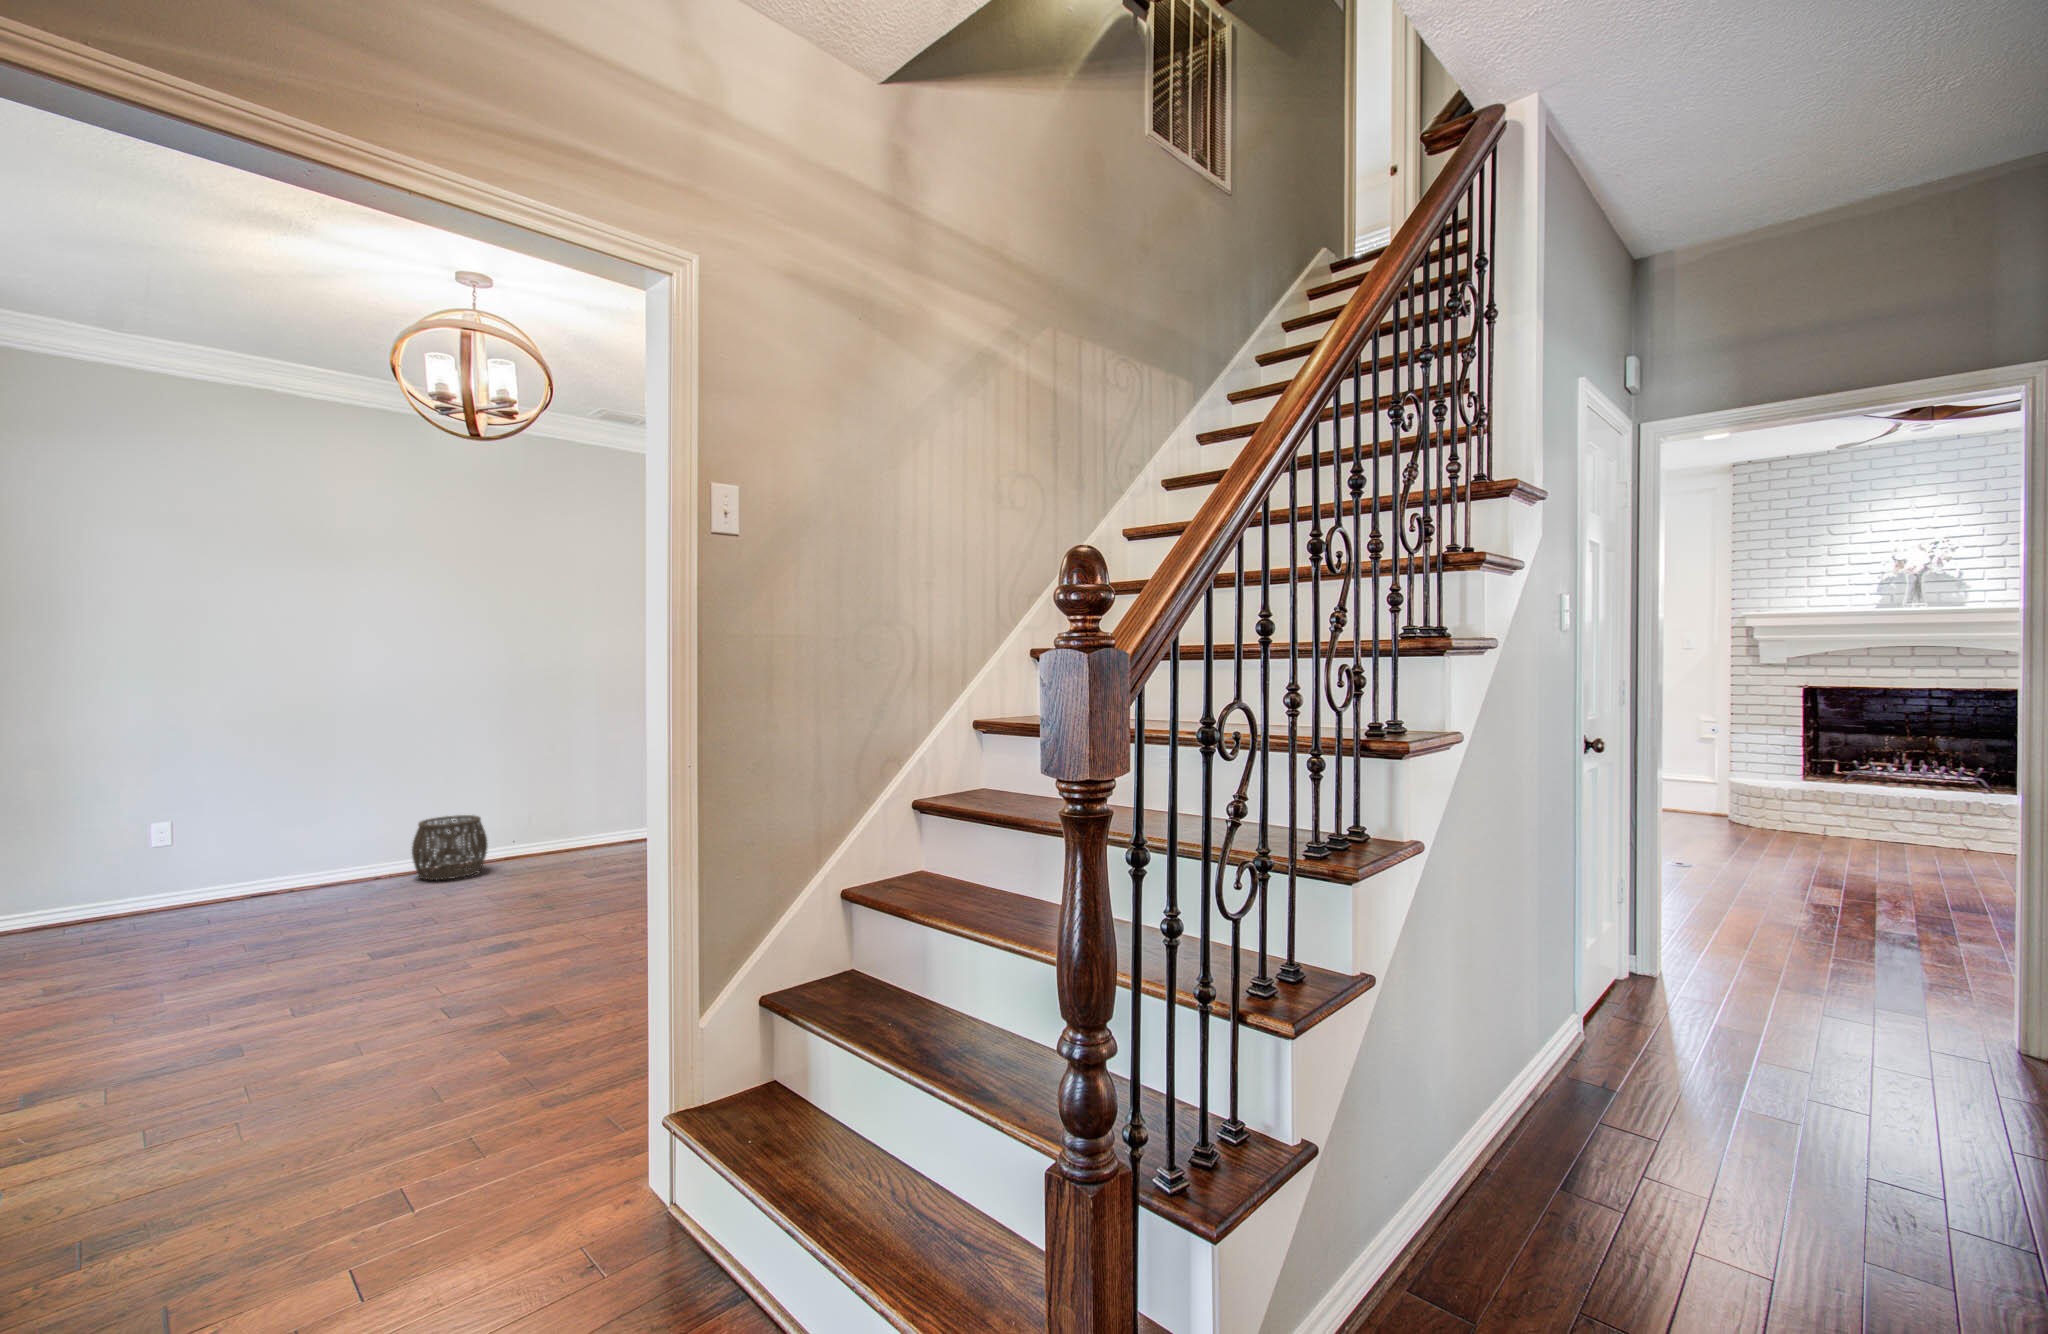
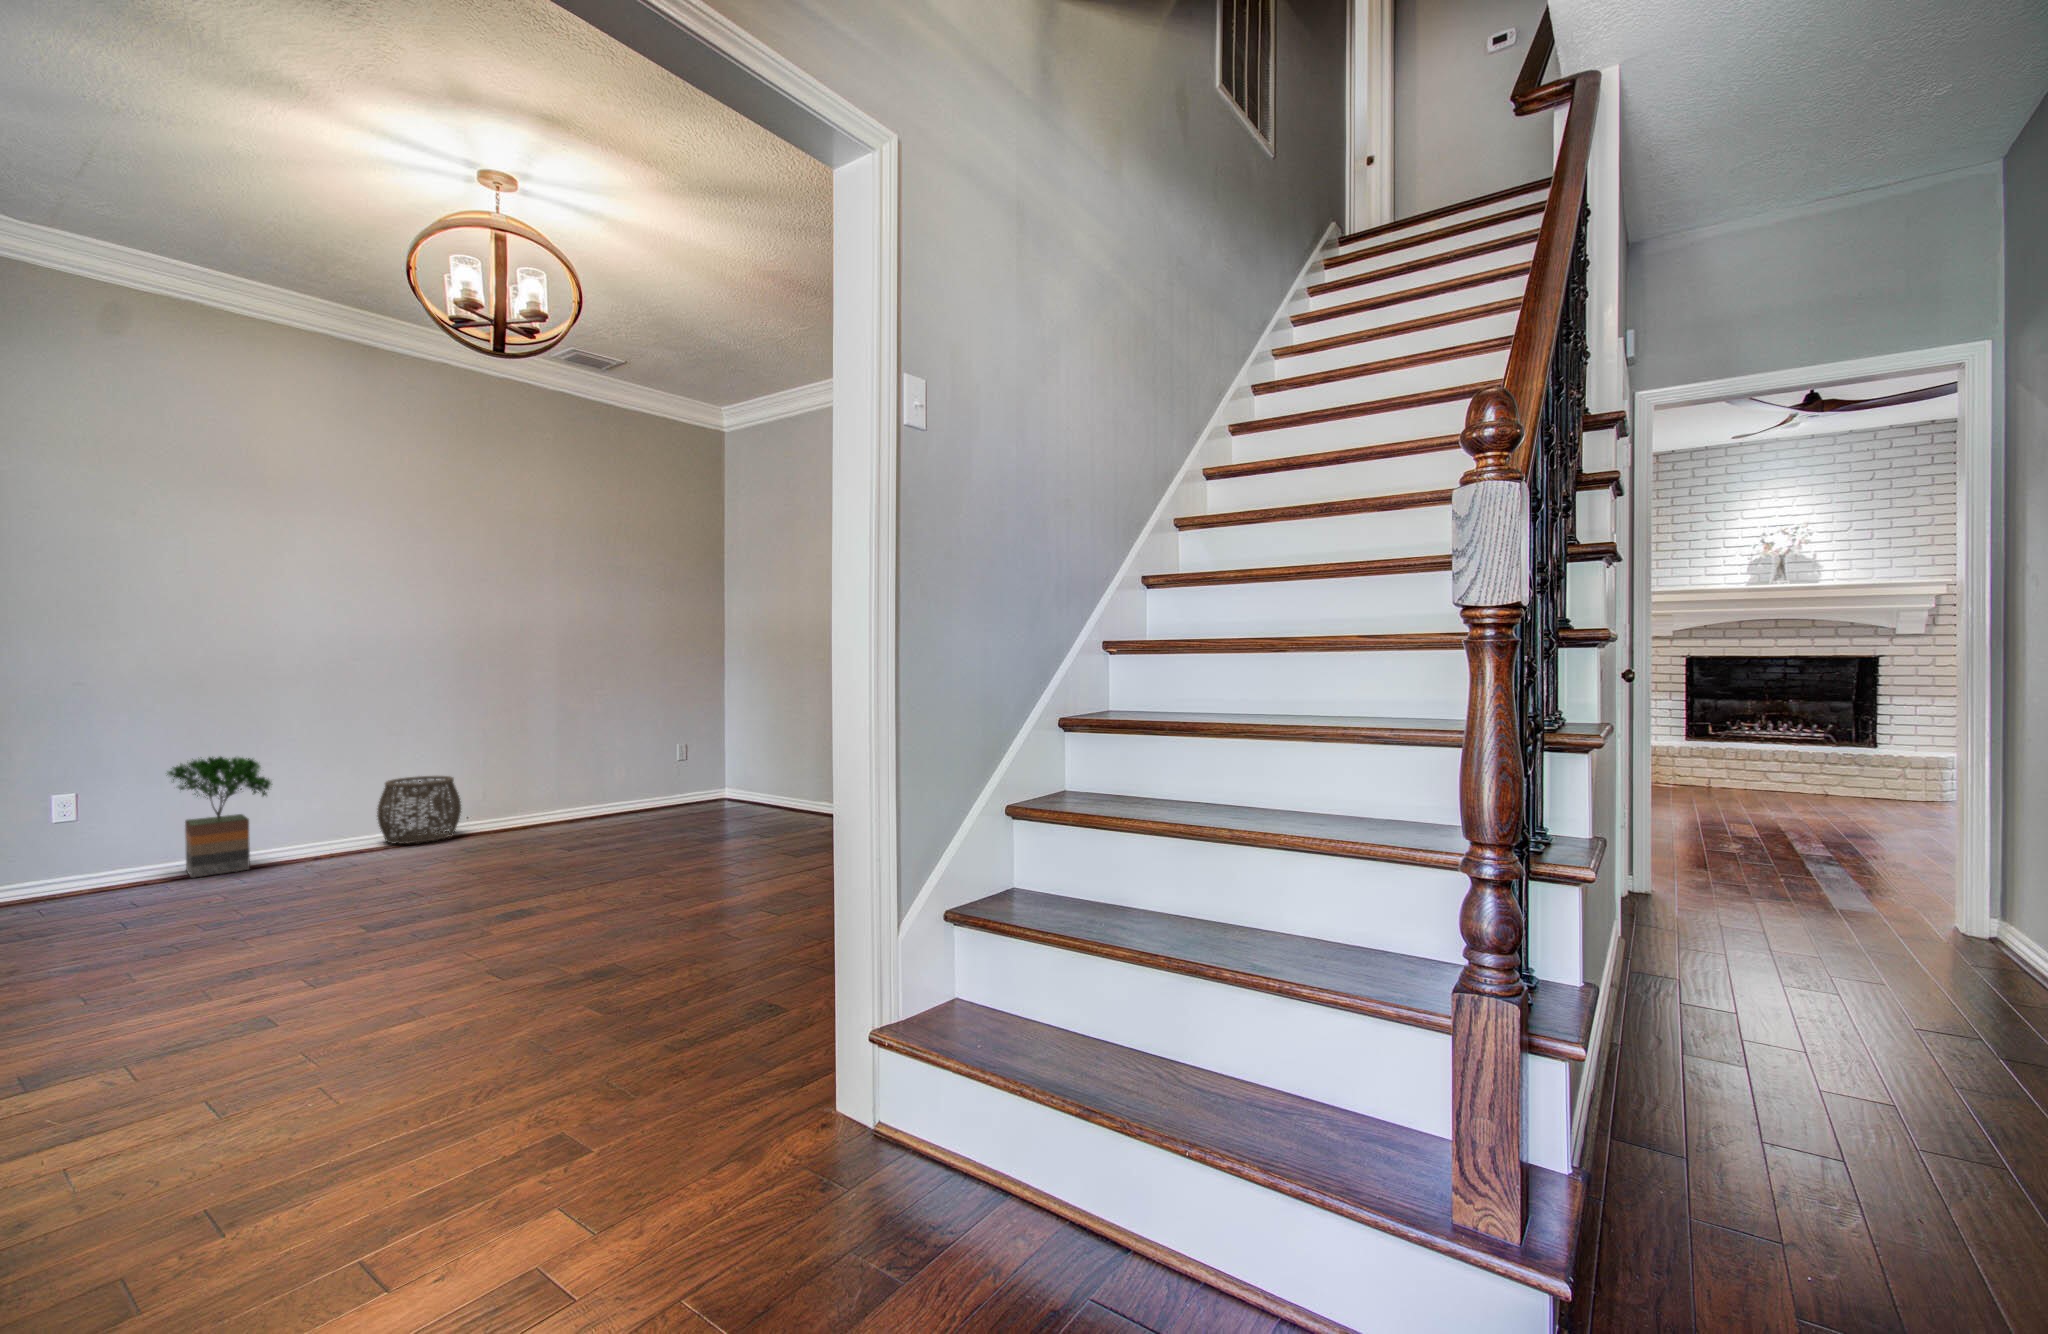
potted tree: none [222,800,316,912] -> present [167,757,272,878]

